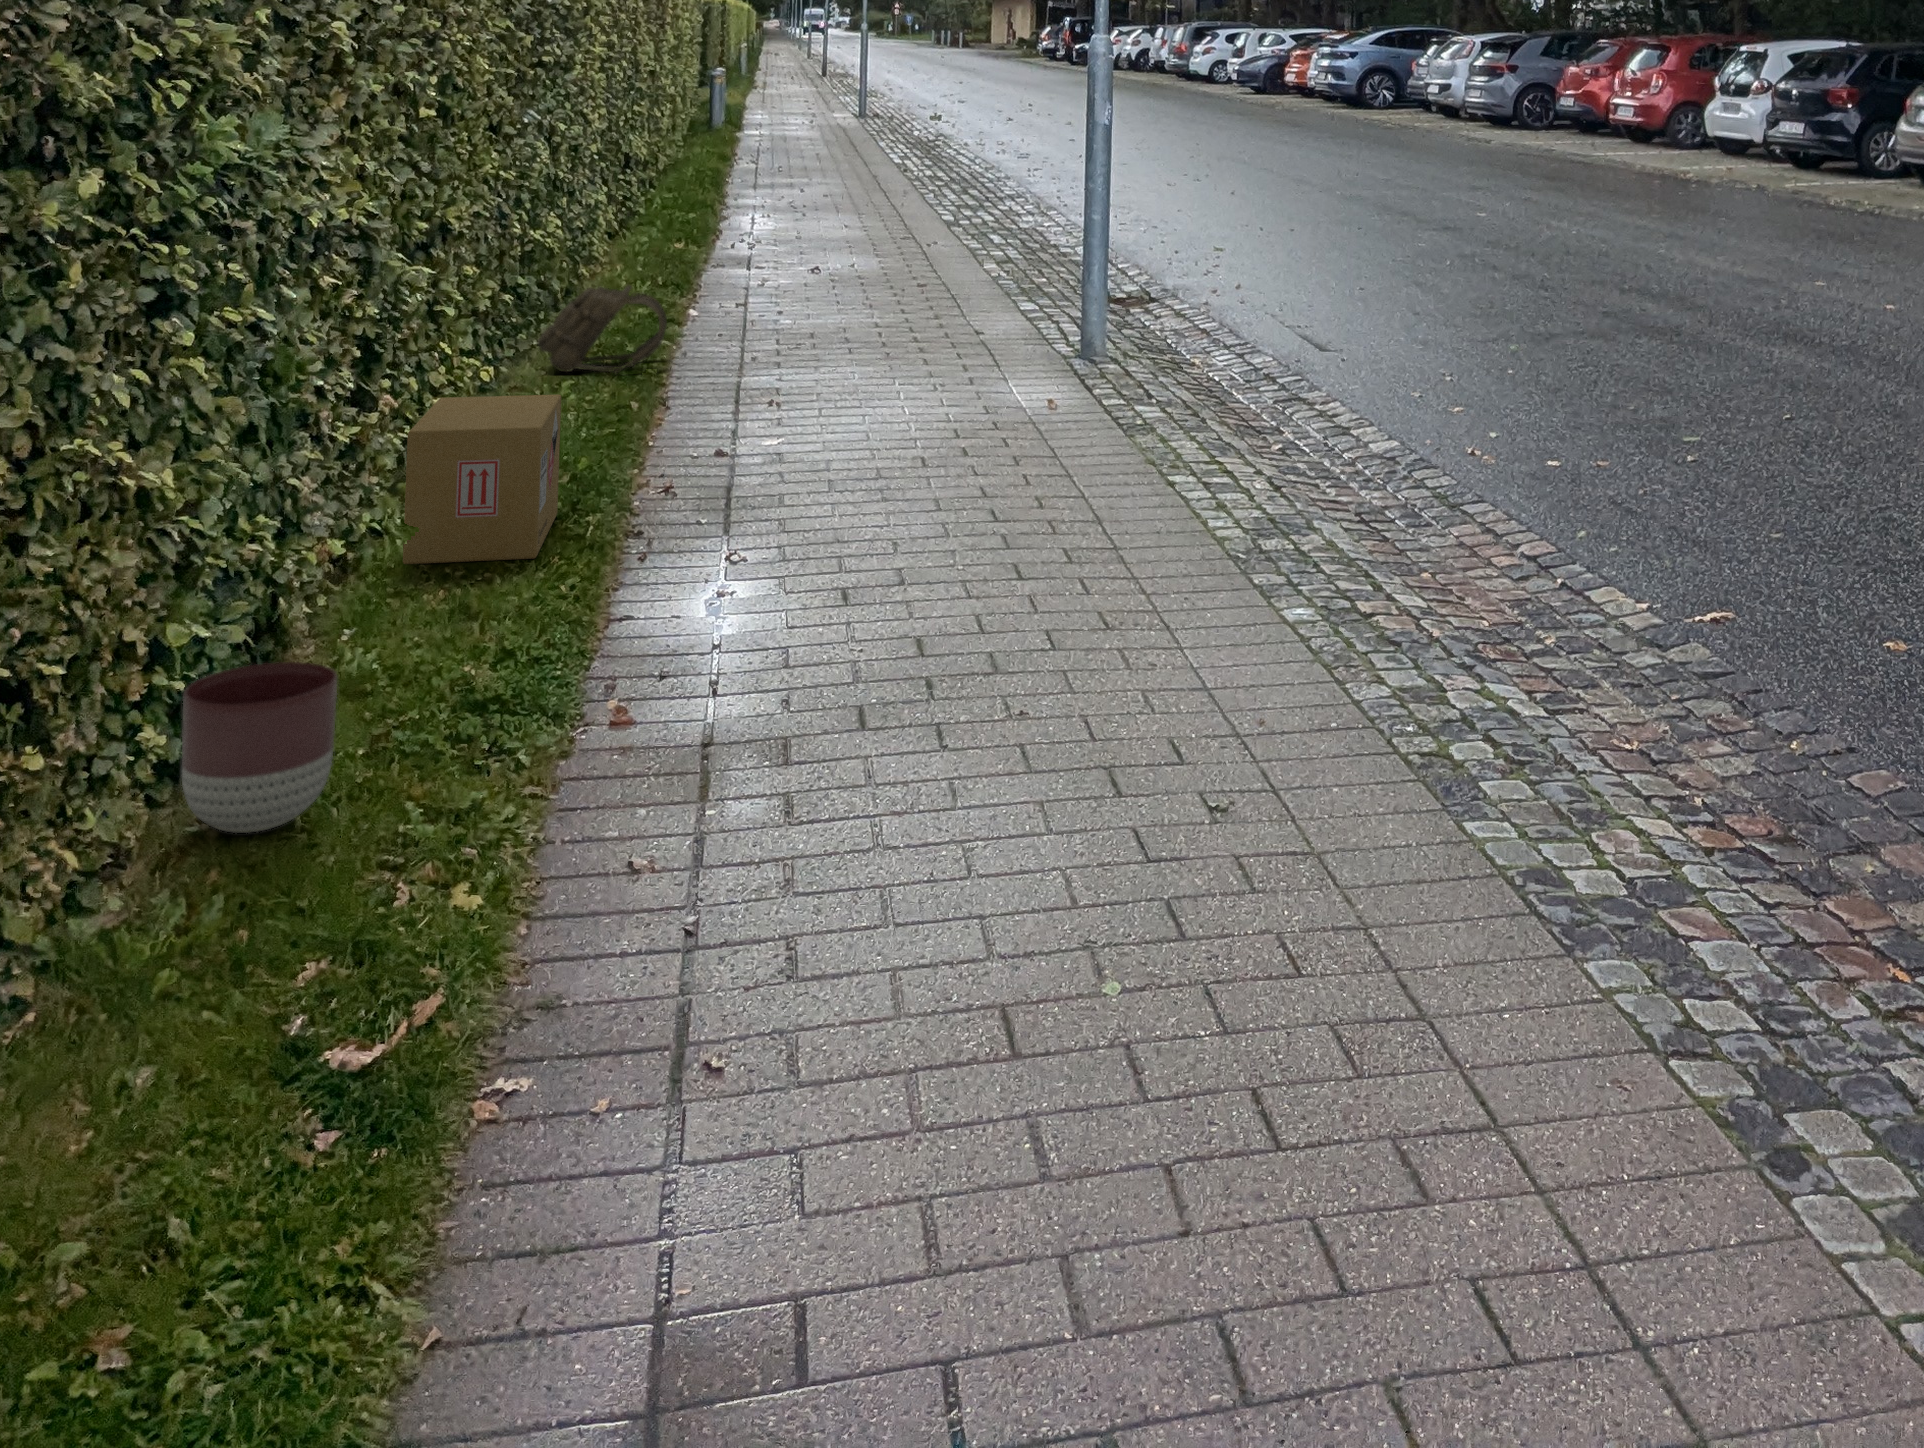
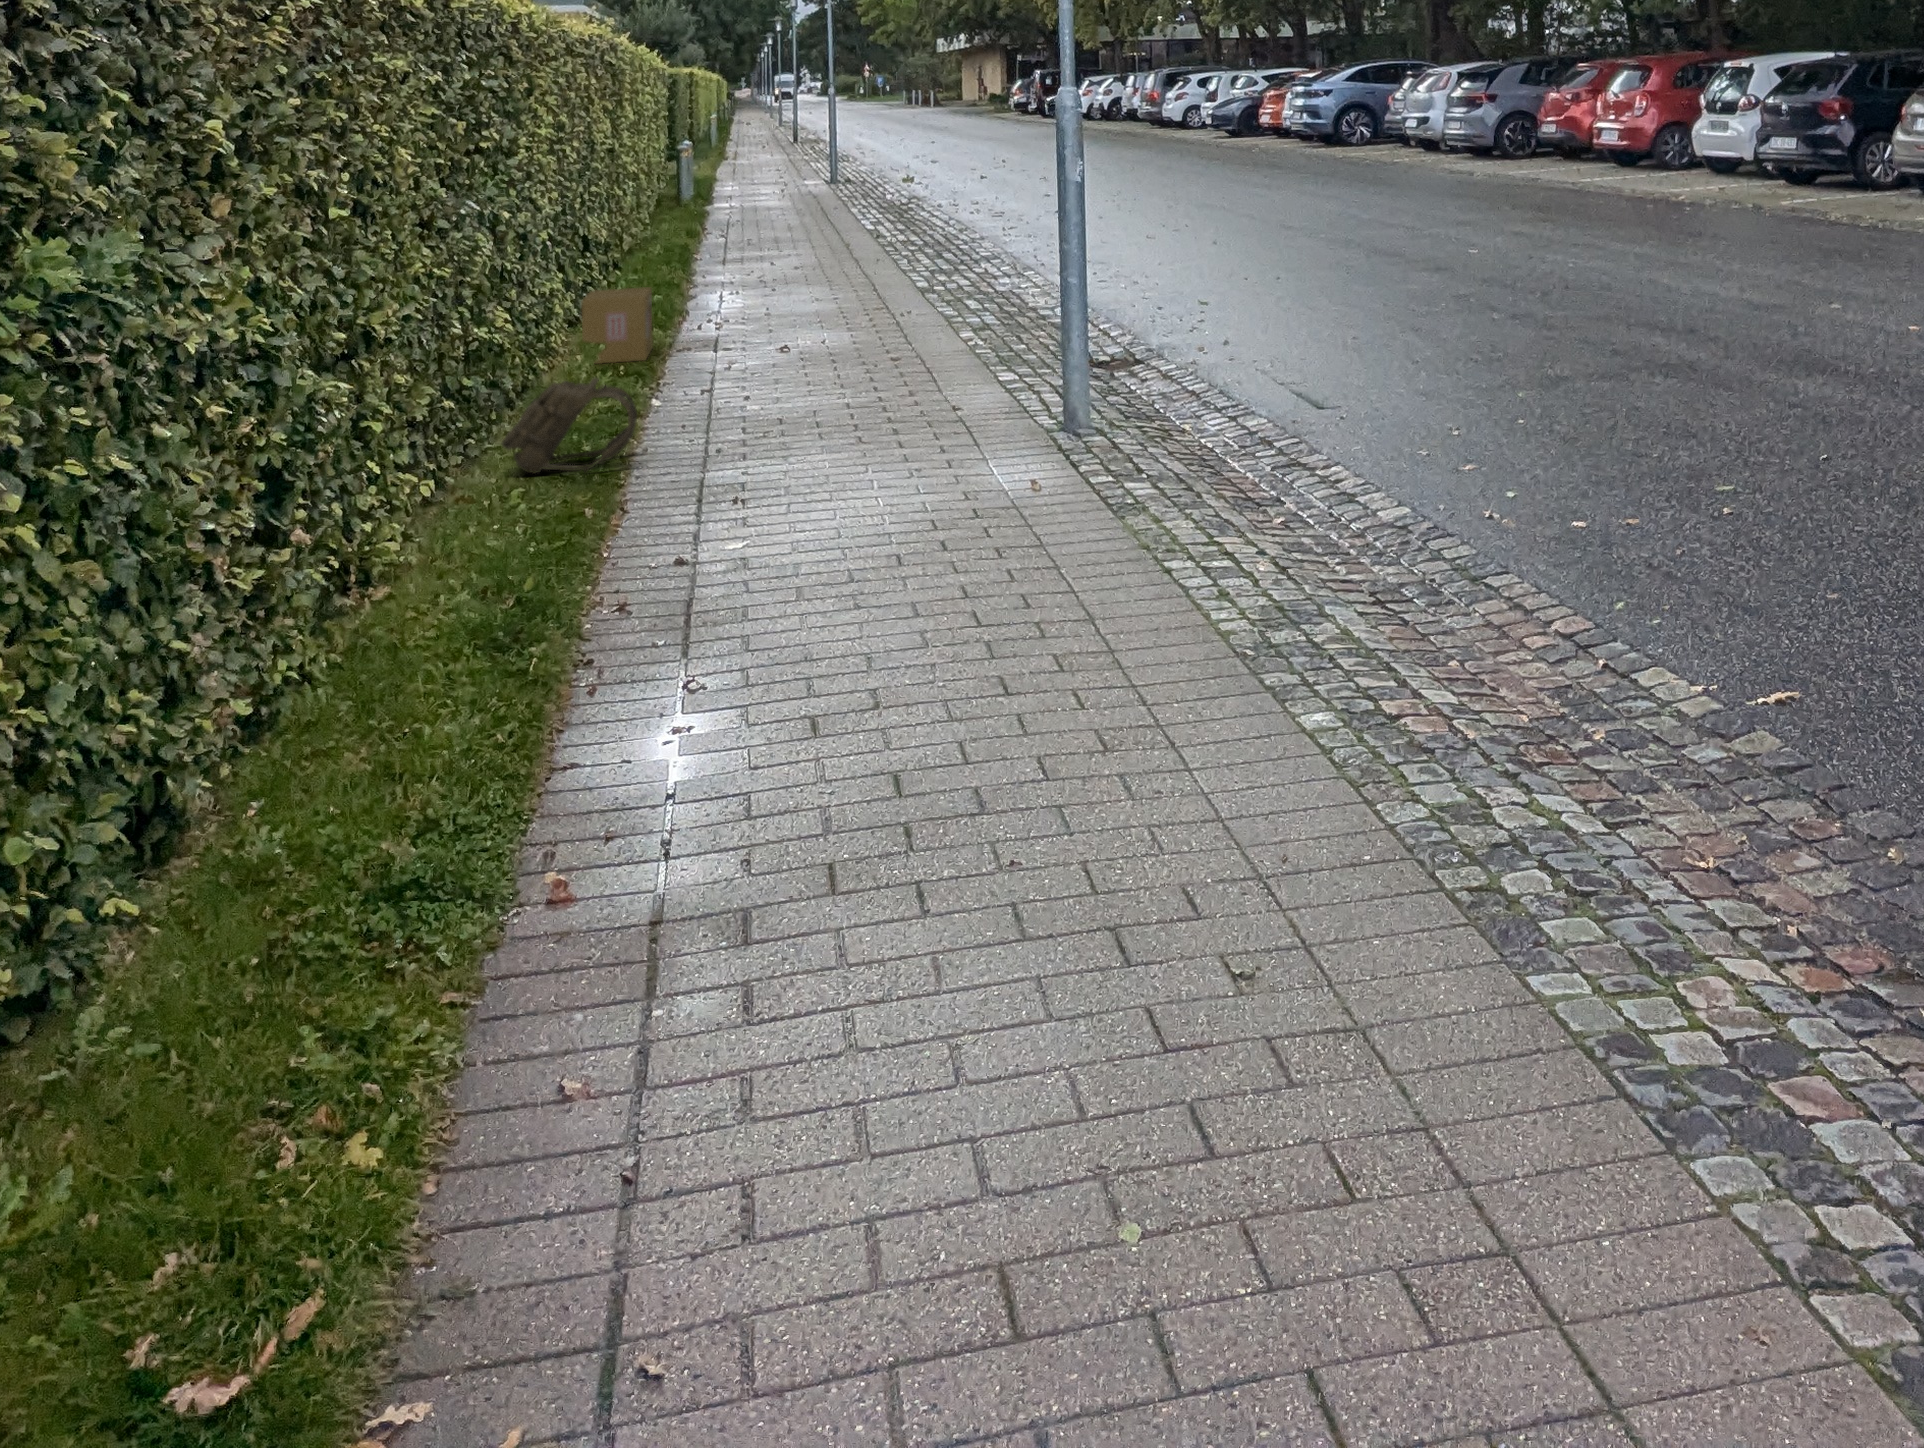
cardboard box: present [403,395,561,564] -> present [582,287,653,364]
planter: present [182,662,337,833] -> none [35,864,216,1075]

